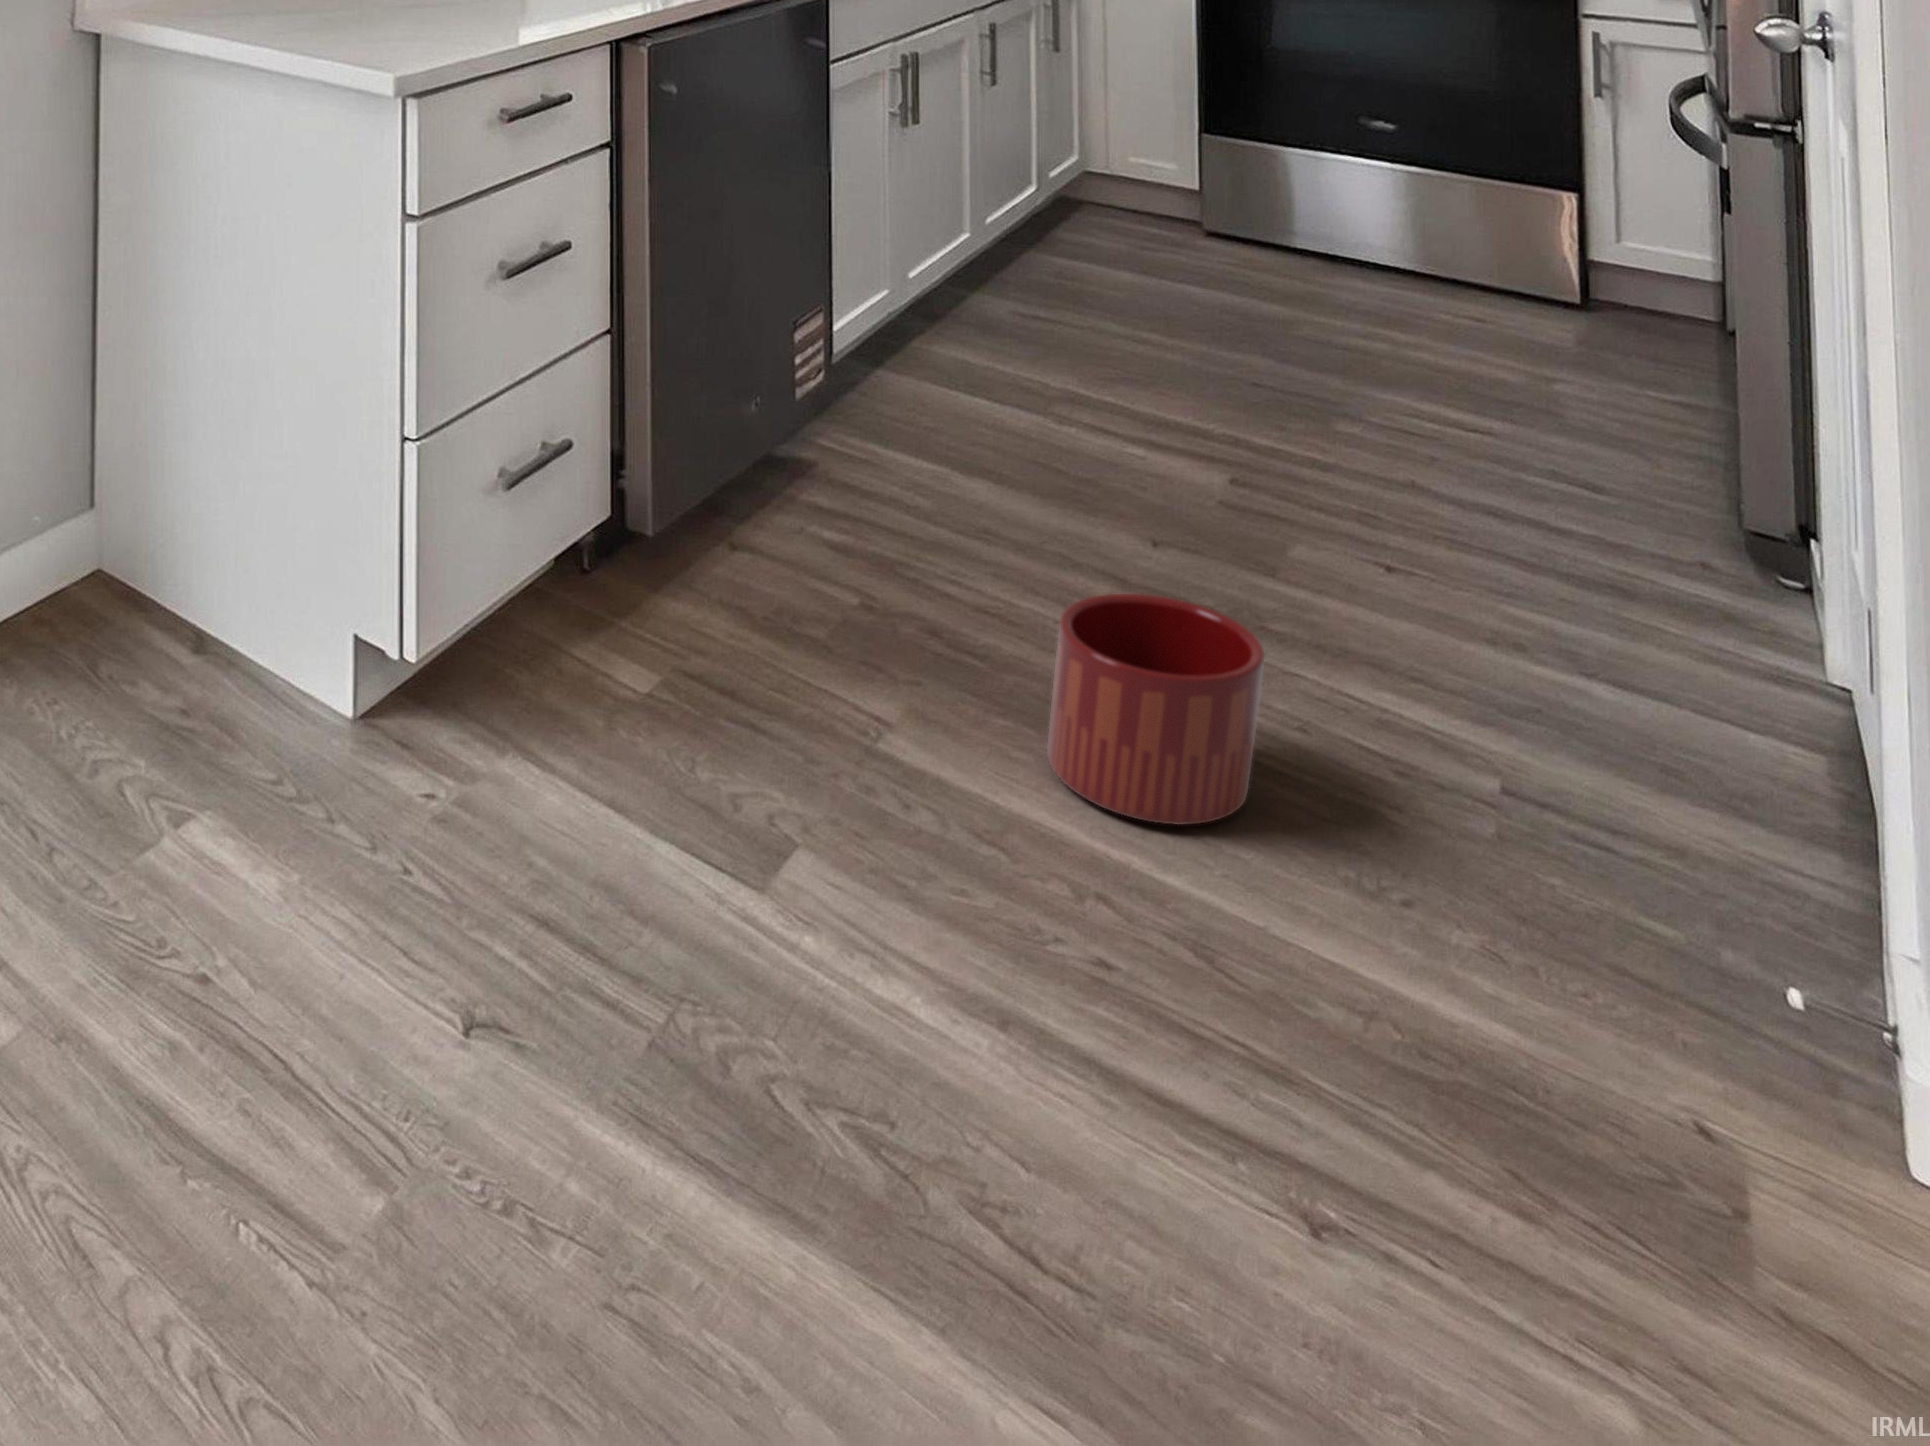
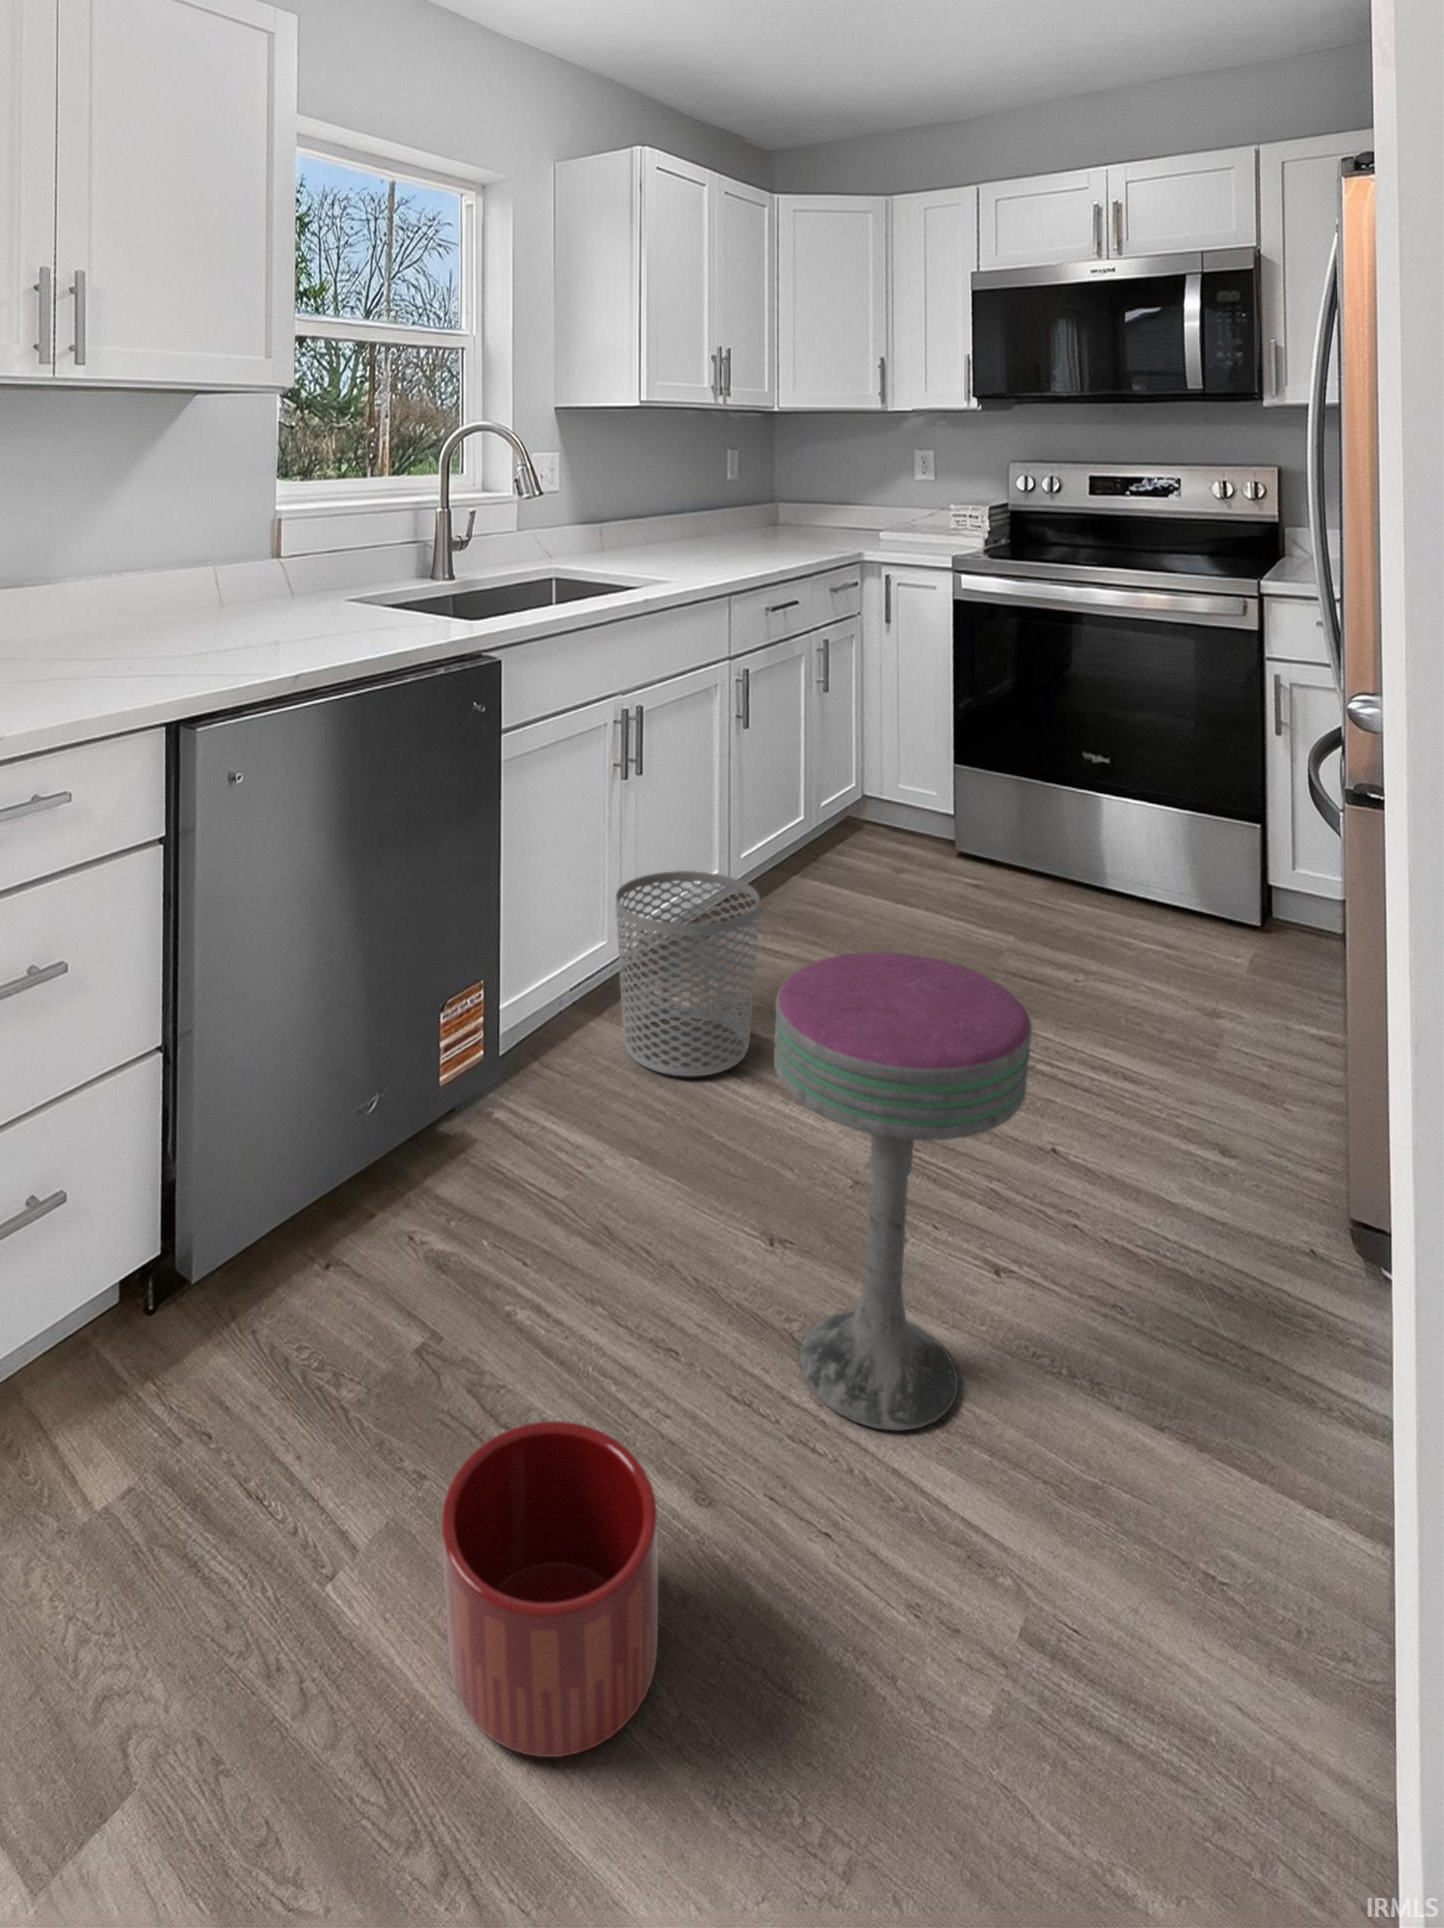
bar stool: none [1250,223,1523,659] -> present [774,952,1032,1431]
waste bin: none [927,227,1092,432] -> present [616,871,760,1076]

